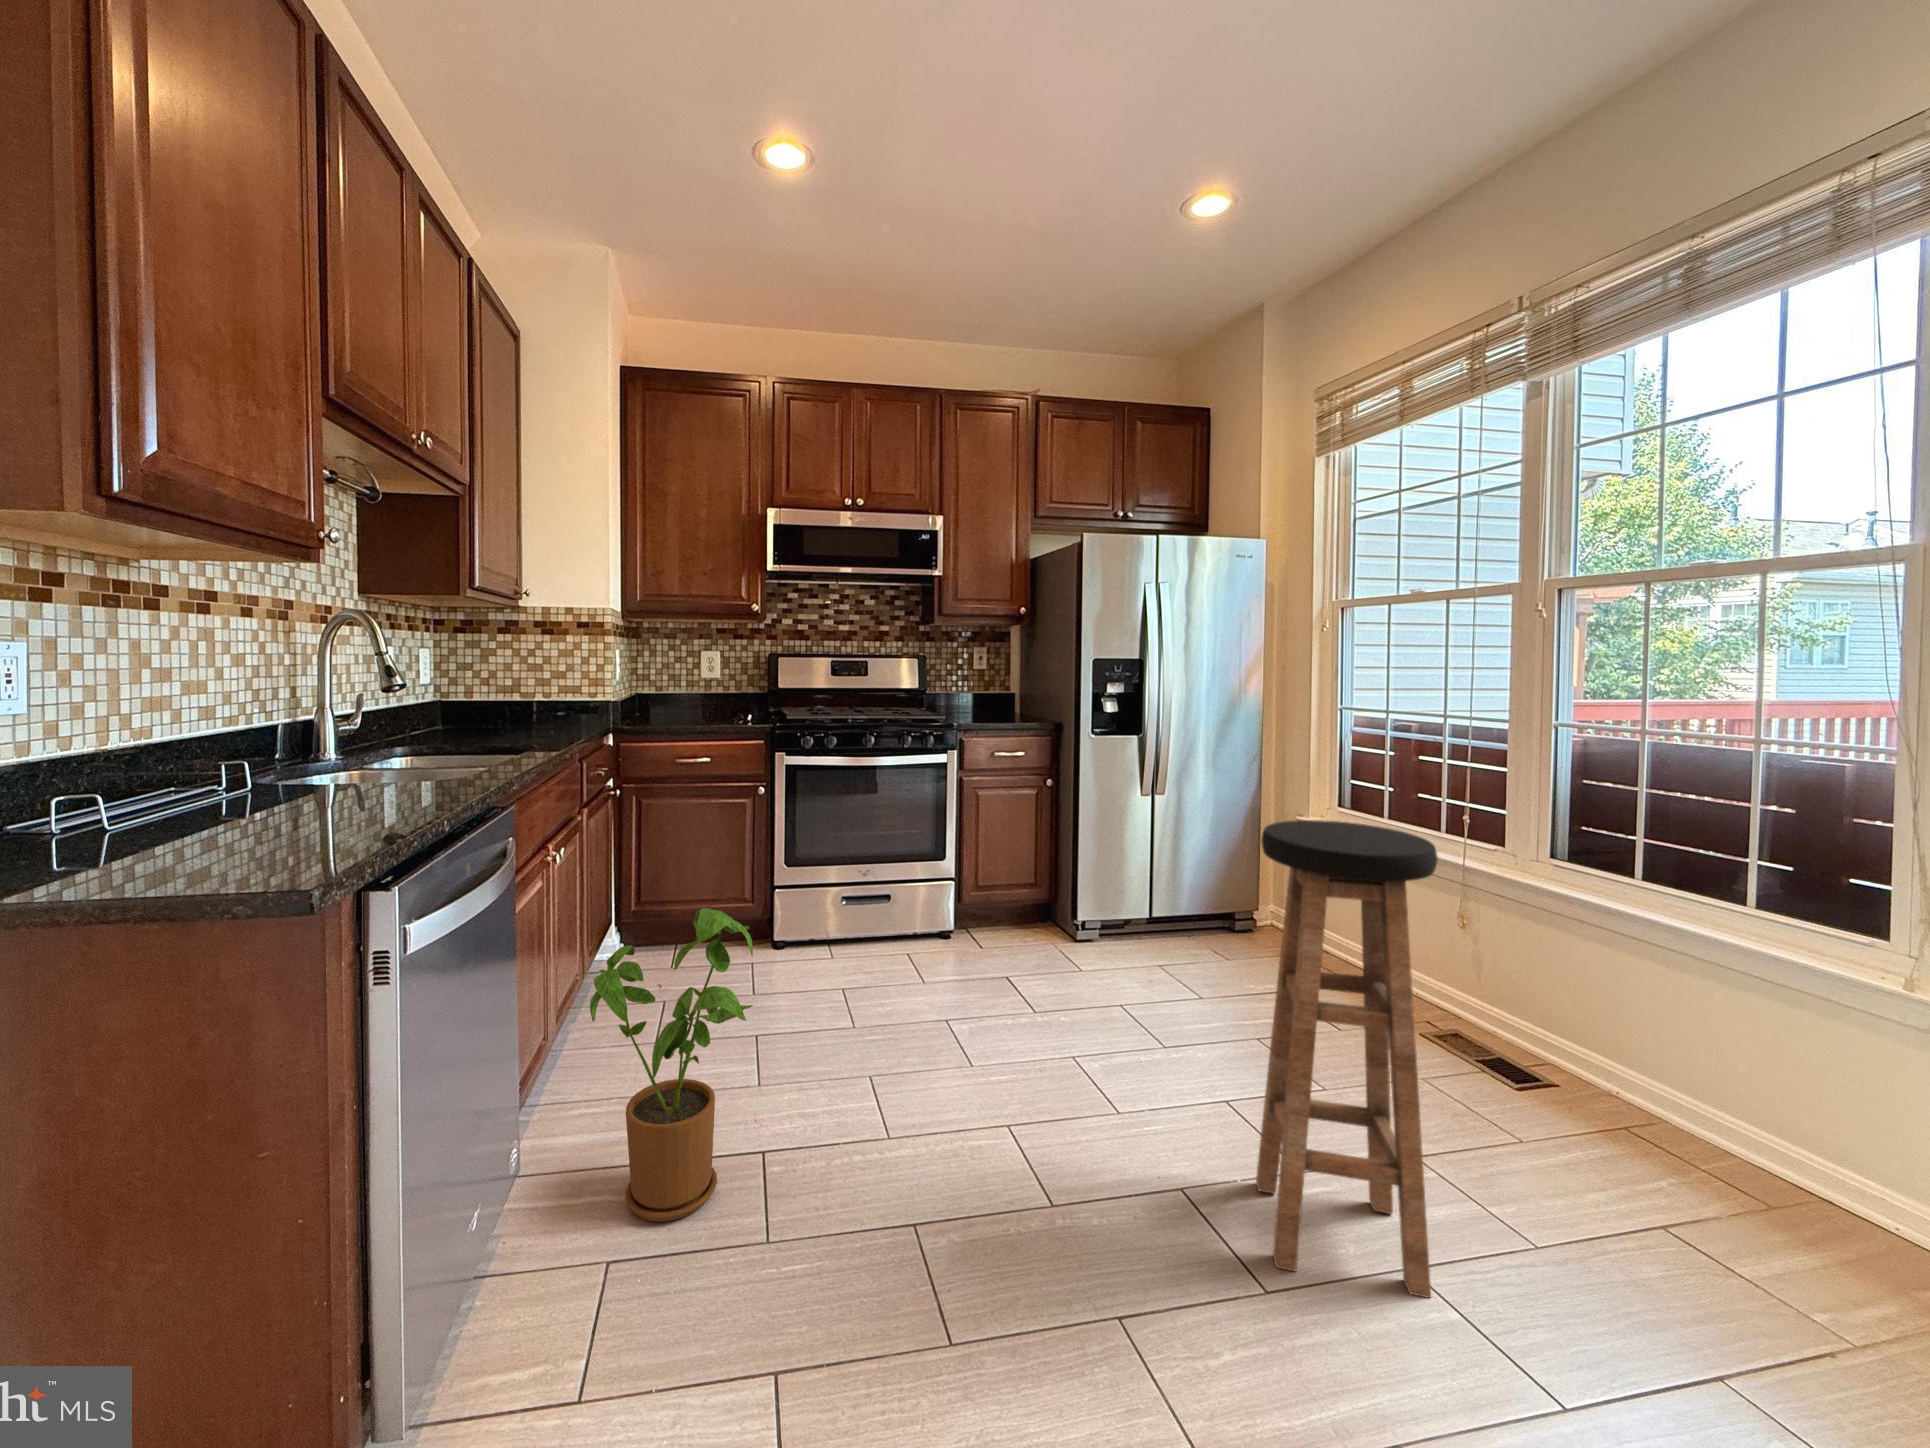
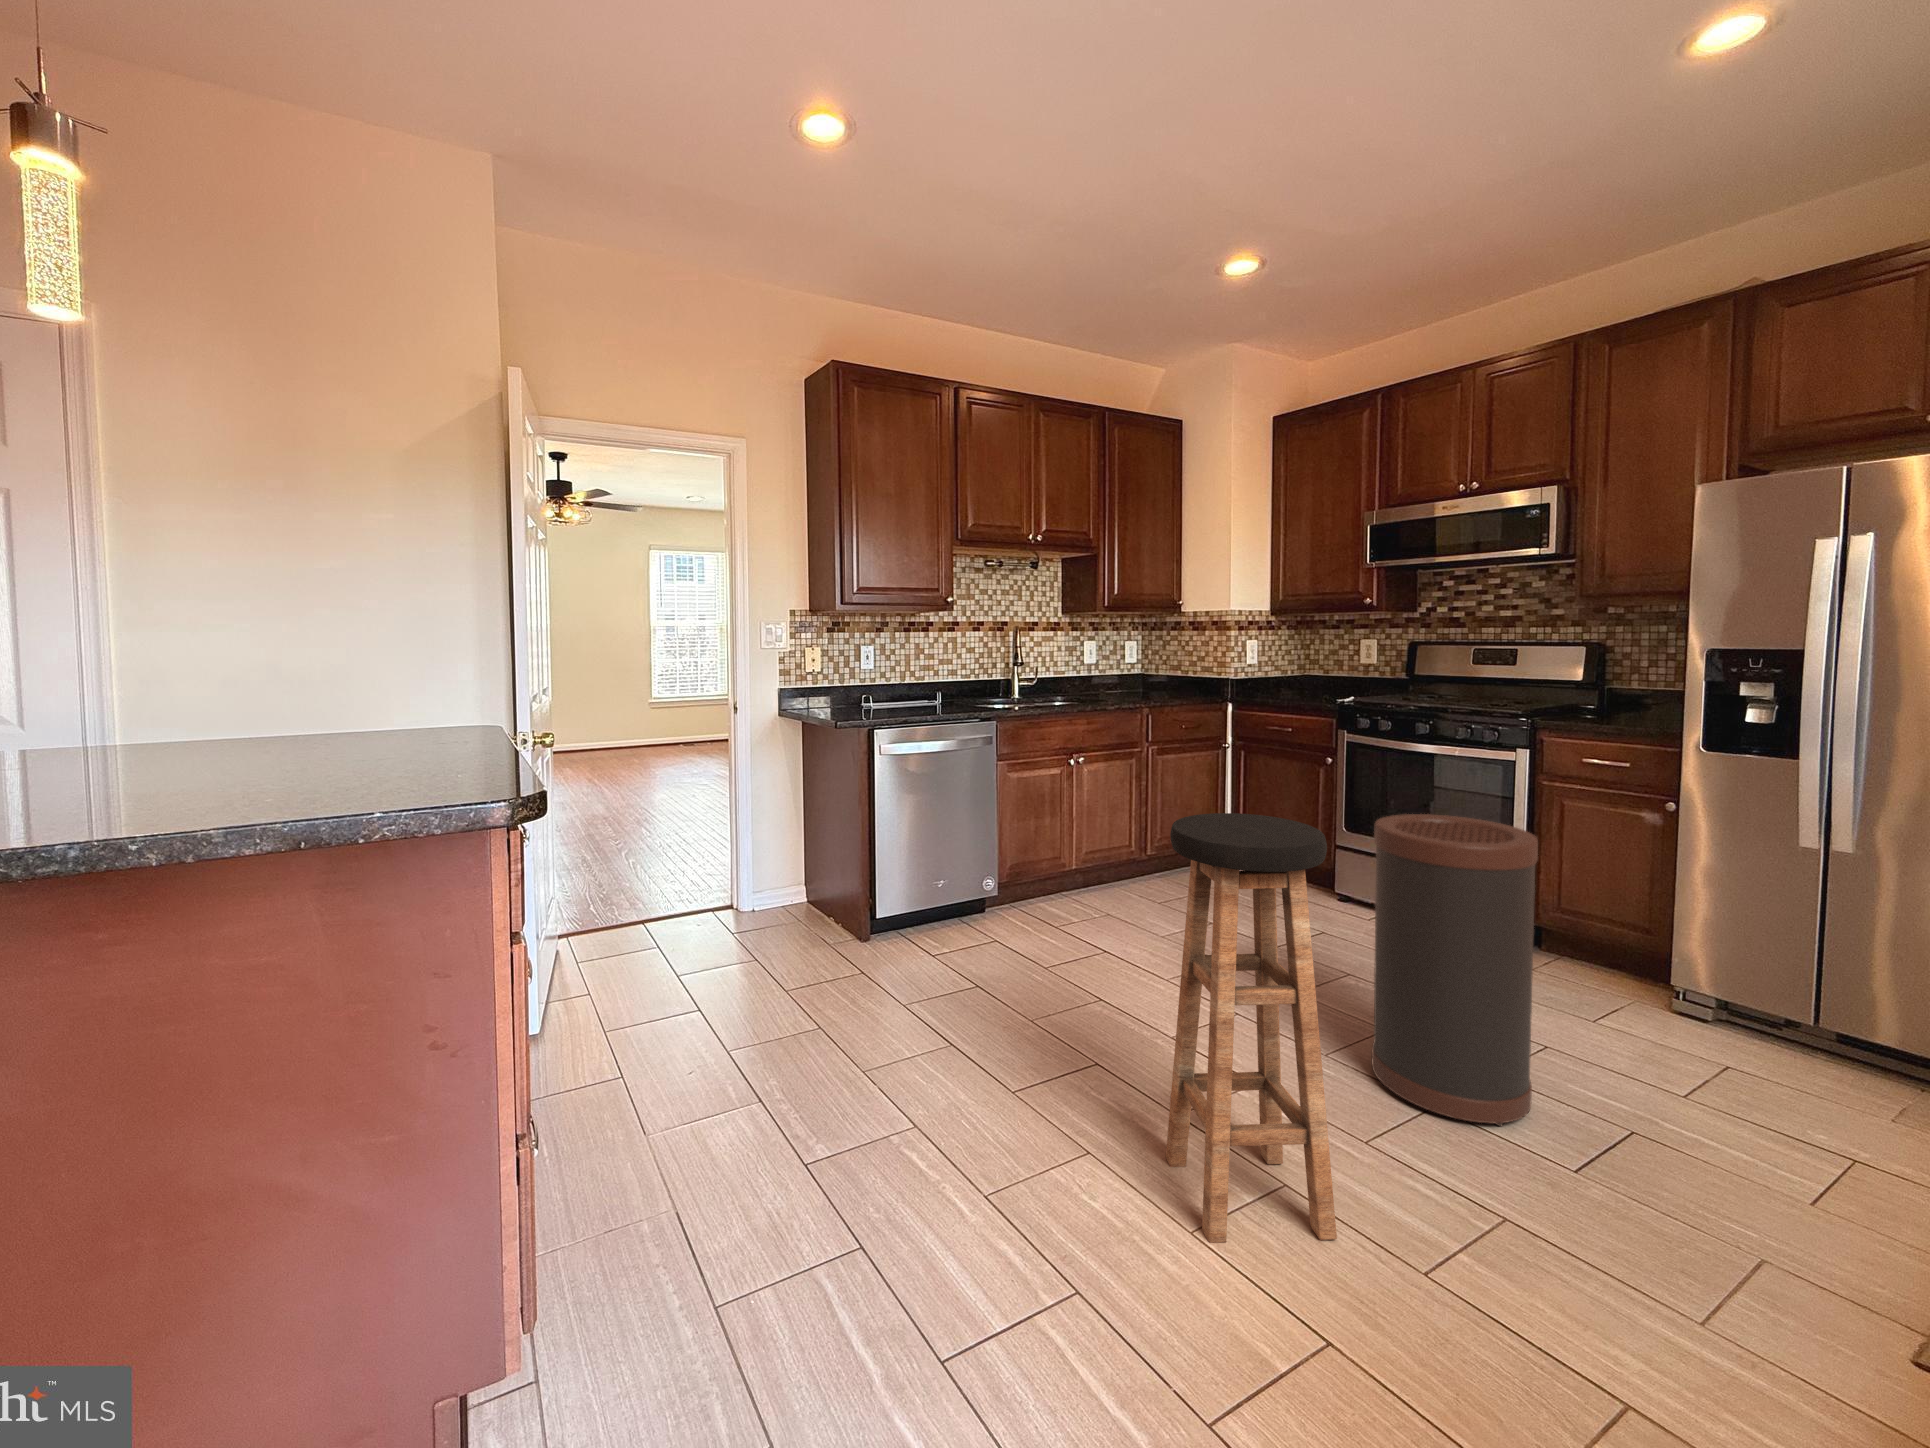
trash can: none [1074,801,1199,1069] -> present [1372,814,1538,1126]
house plant: present [590,908,753,1222] -> none [990,797,1082,957]

